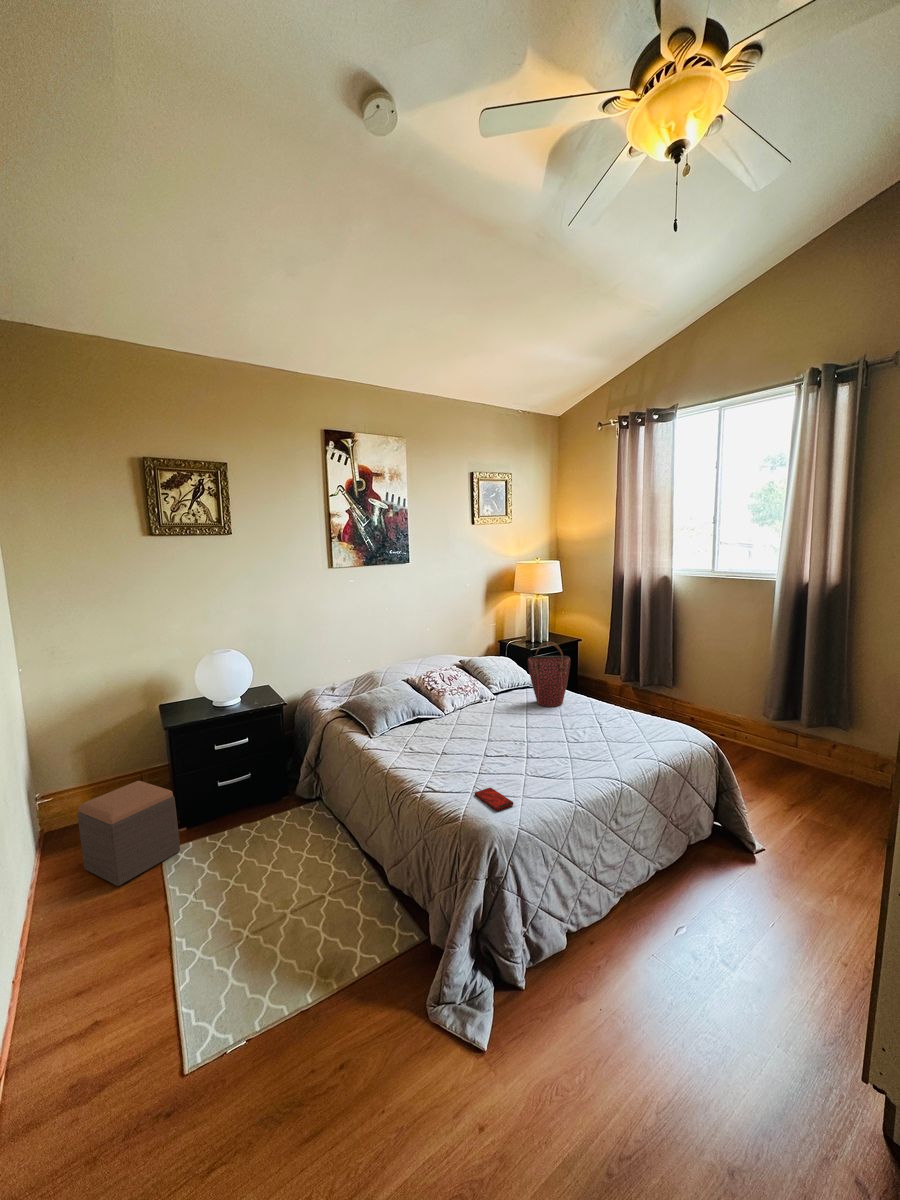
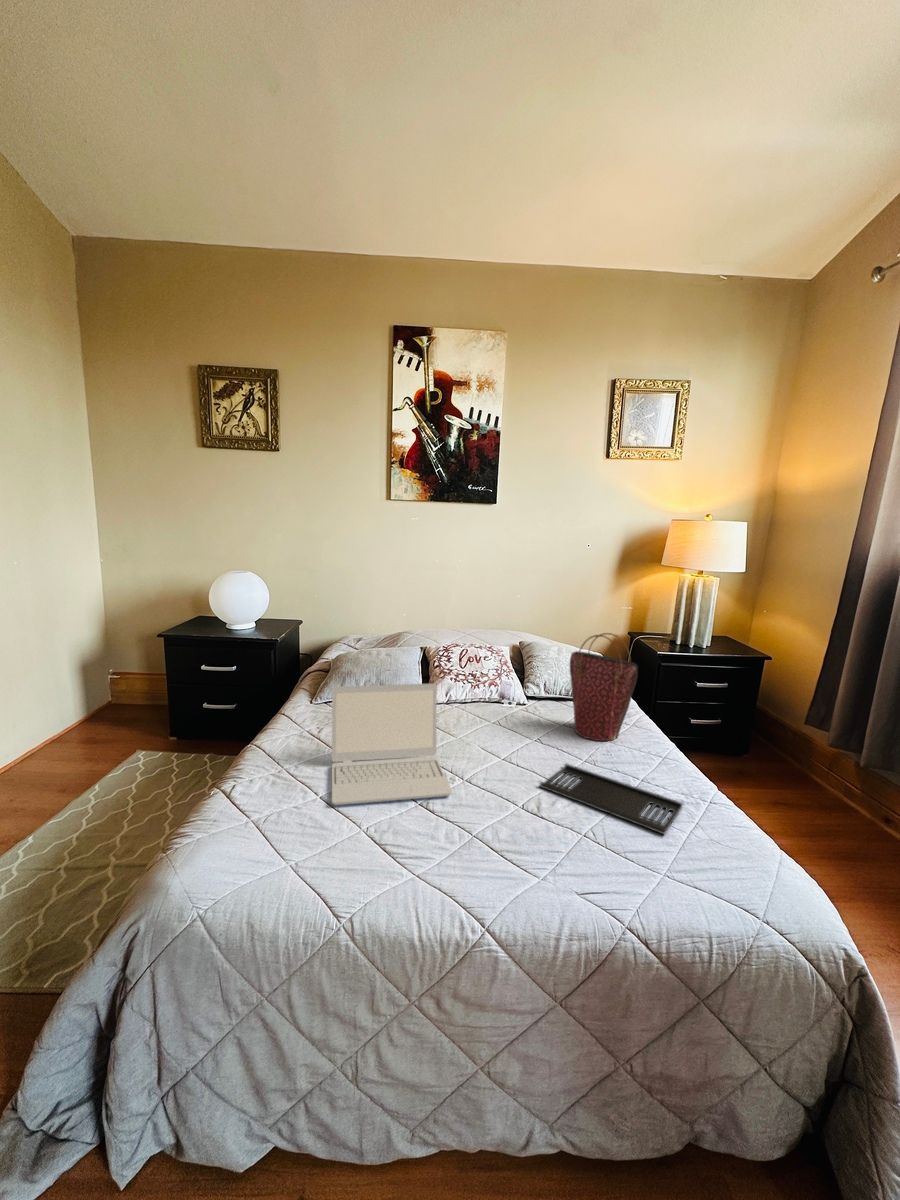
laptop: none [450,692,540,772] -> present [332,683,452,805]
tray: none [563,718,637,733] -> present [540,764,682,835]
footstool: present [77,781,180,886] -> none [64,683,147,774]
smartphone: present [475,788,514,810] -> none [212,821,277,868]

